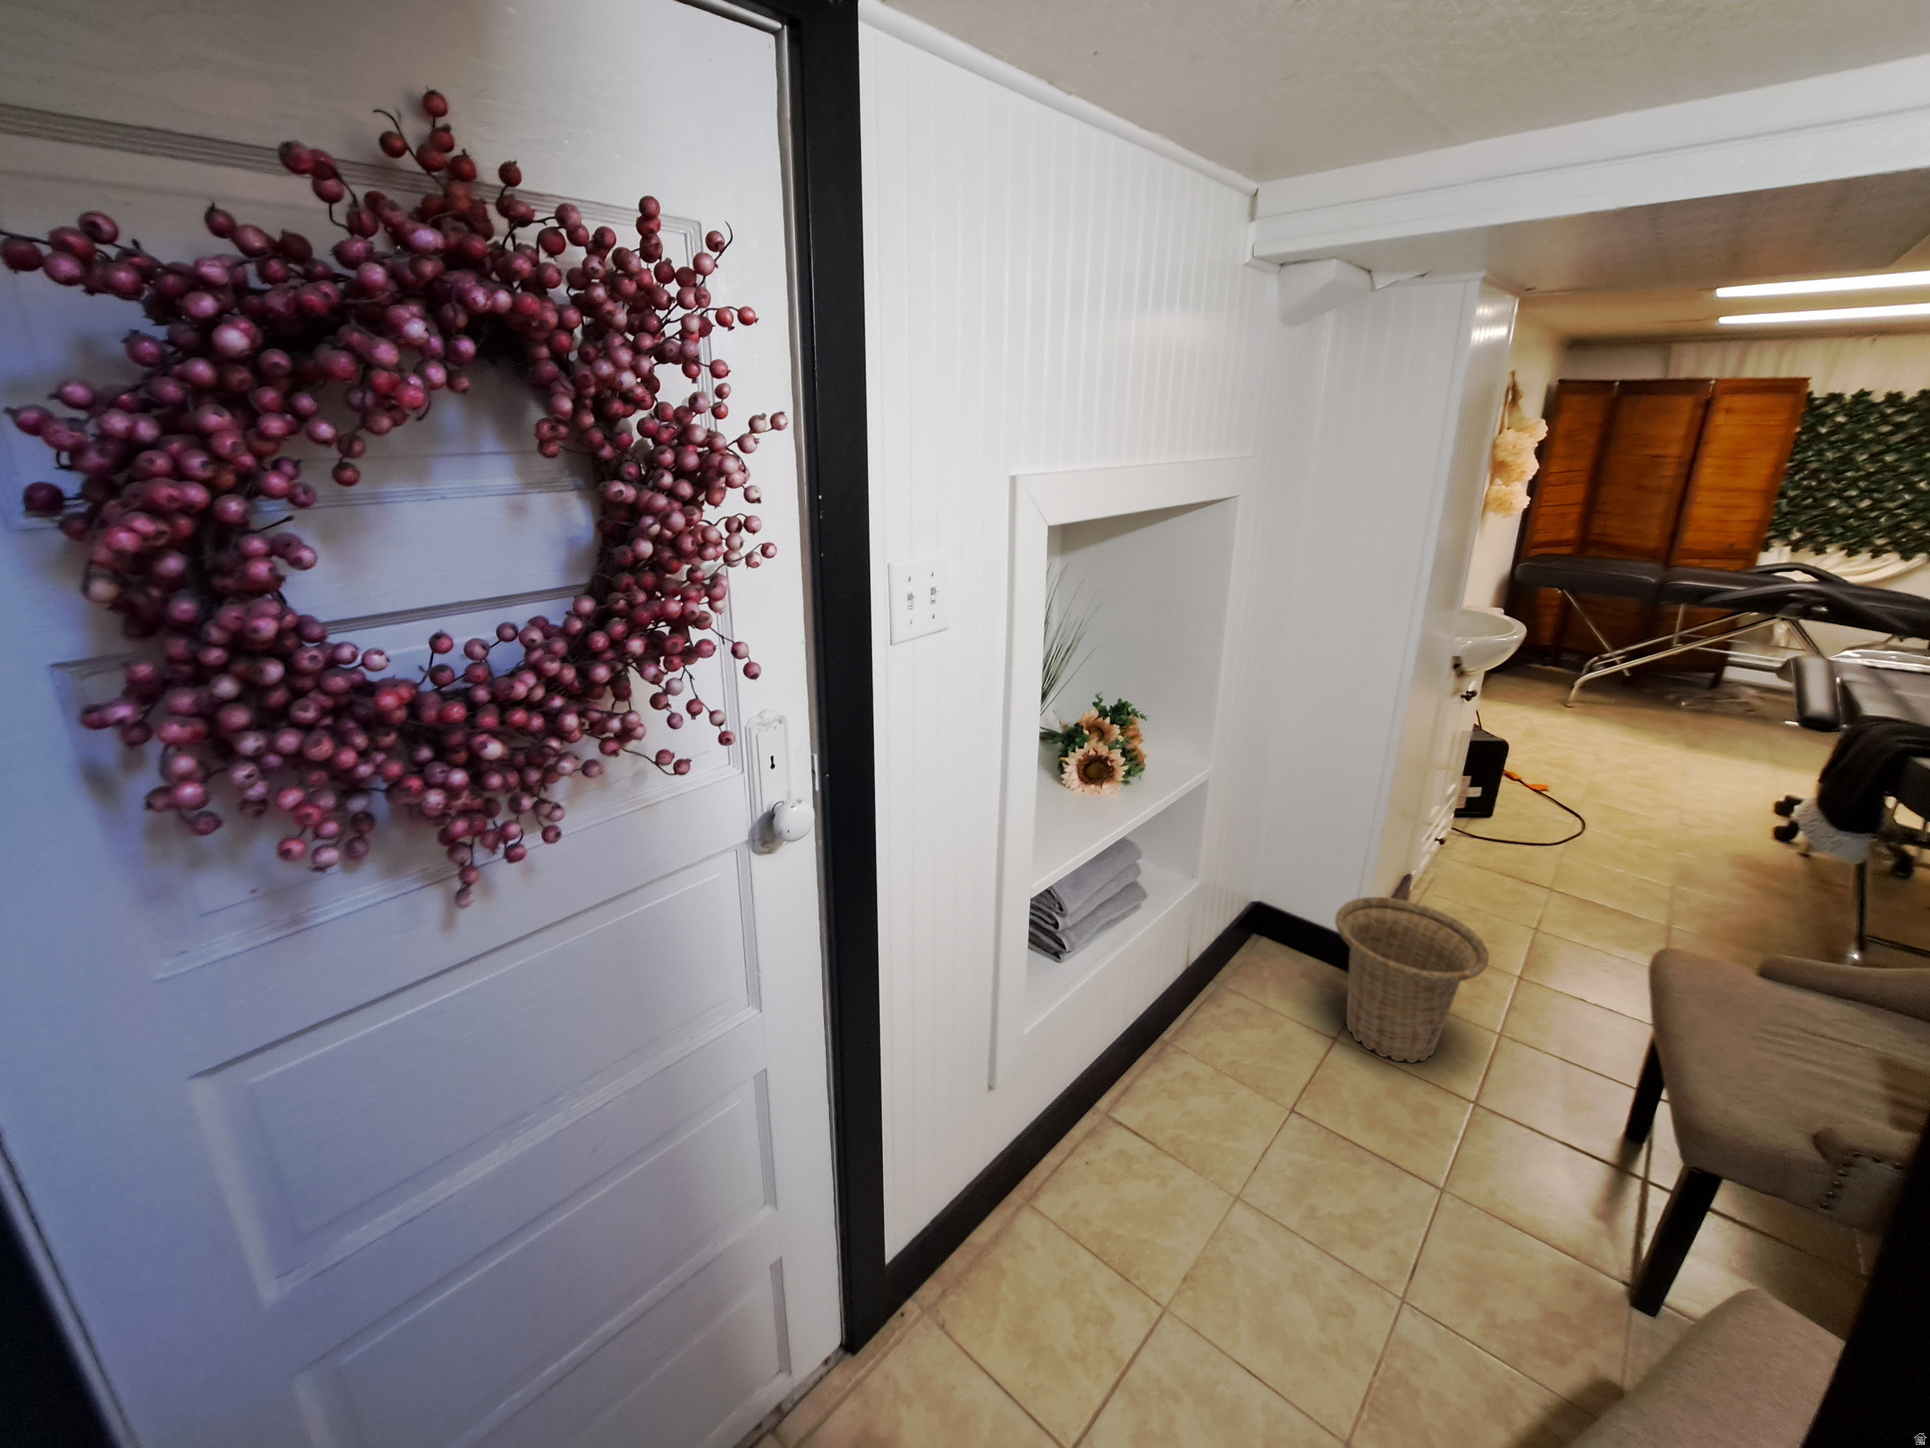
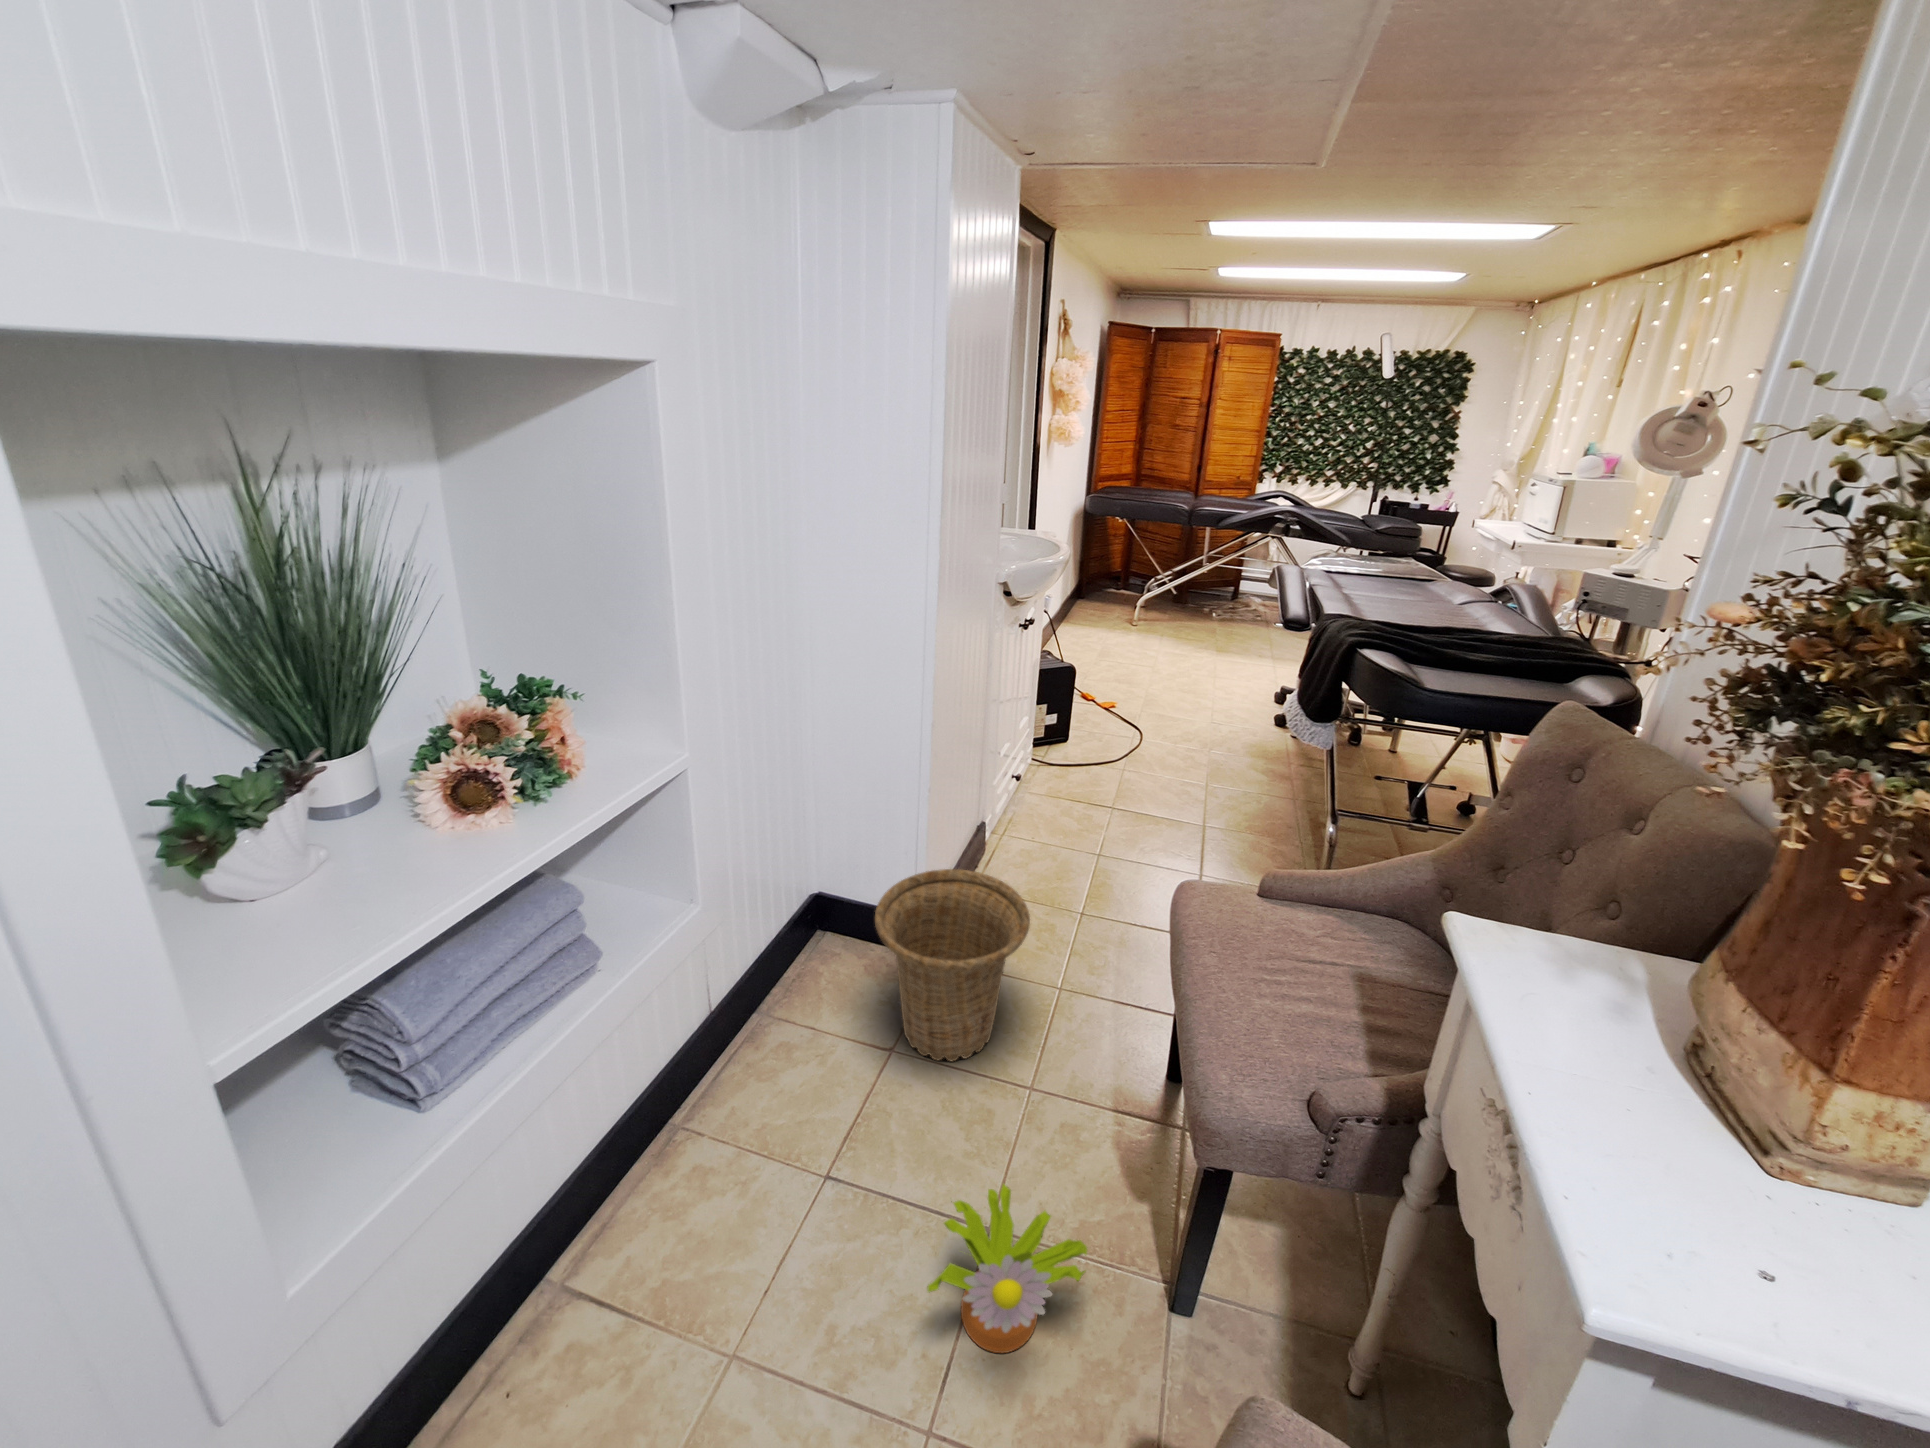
decorative plant: none [1407,1150,1564,1284] -> present [928,1184,1087,1353]

